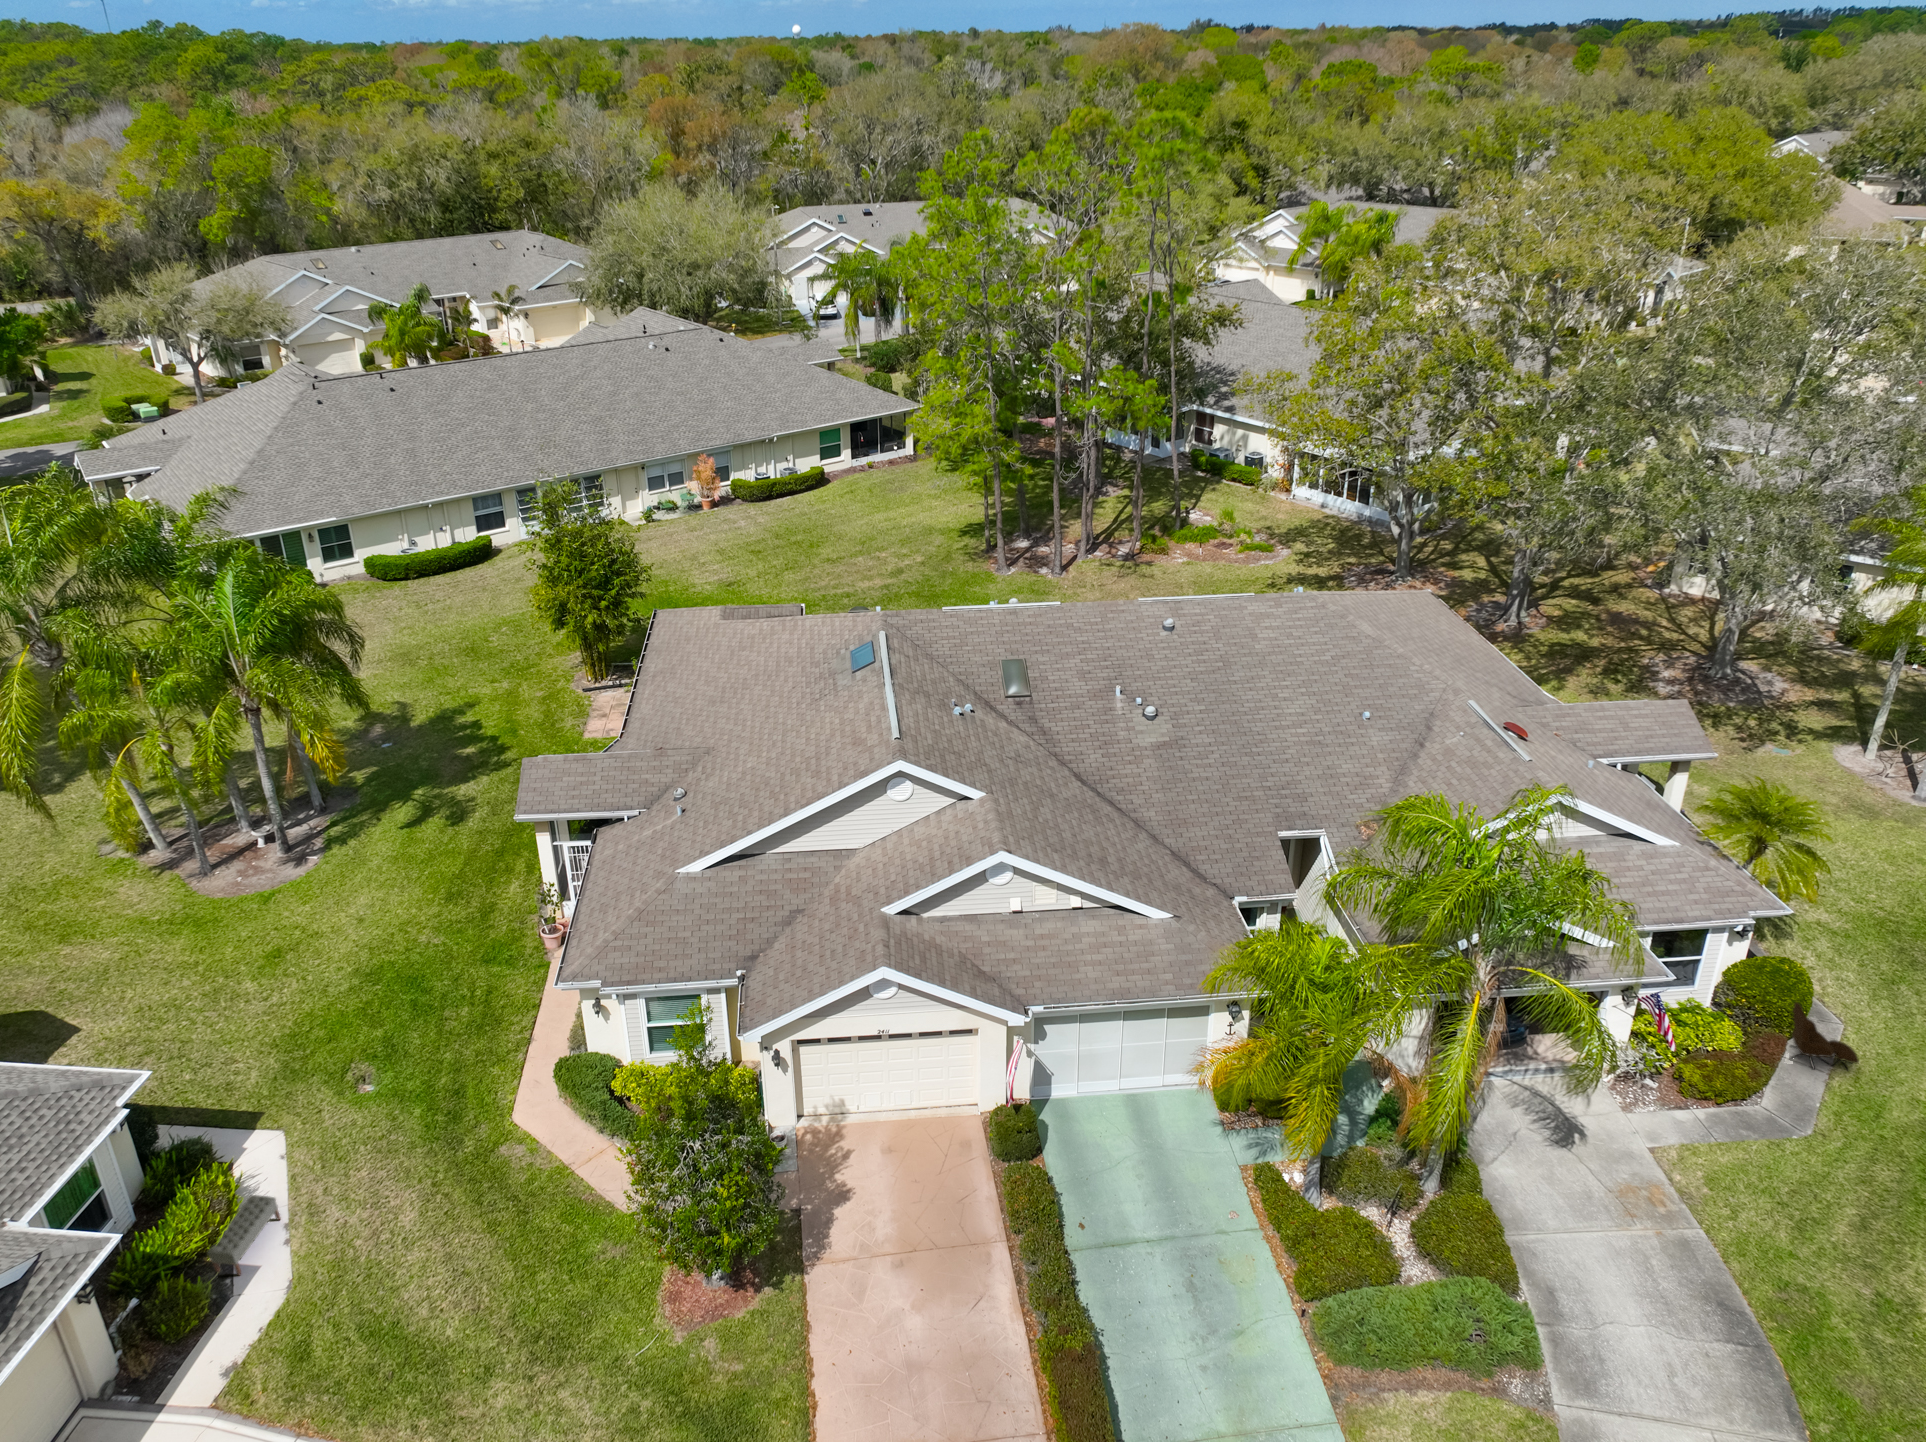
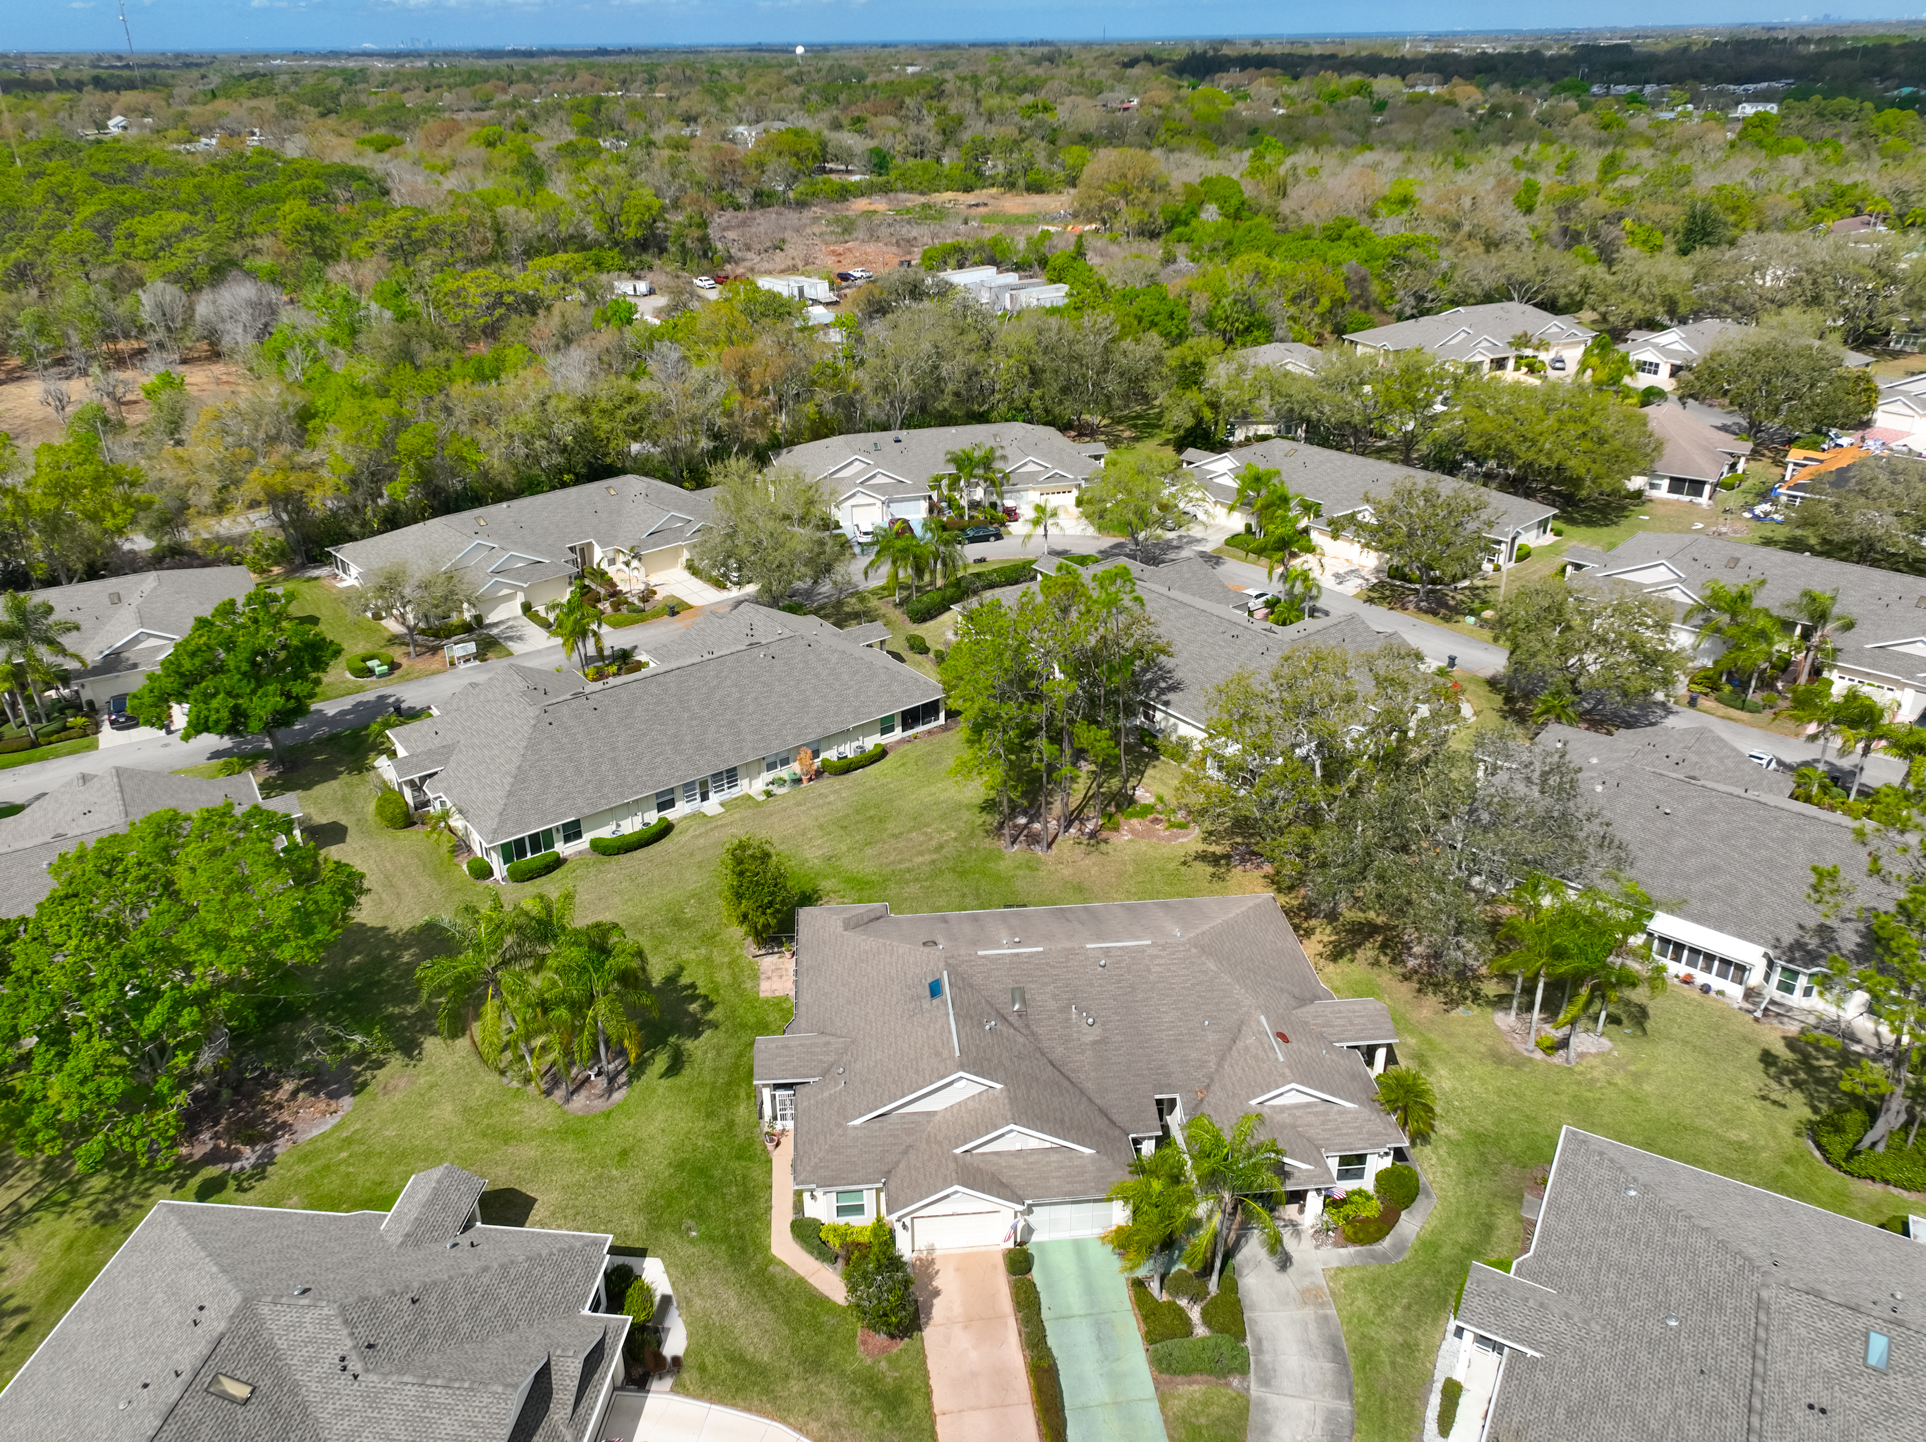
lounge chair: present [1791,1002,1859,1069] -> present [644,1345,682,1376]

